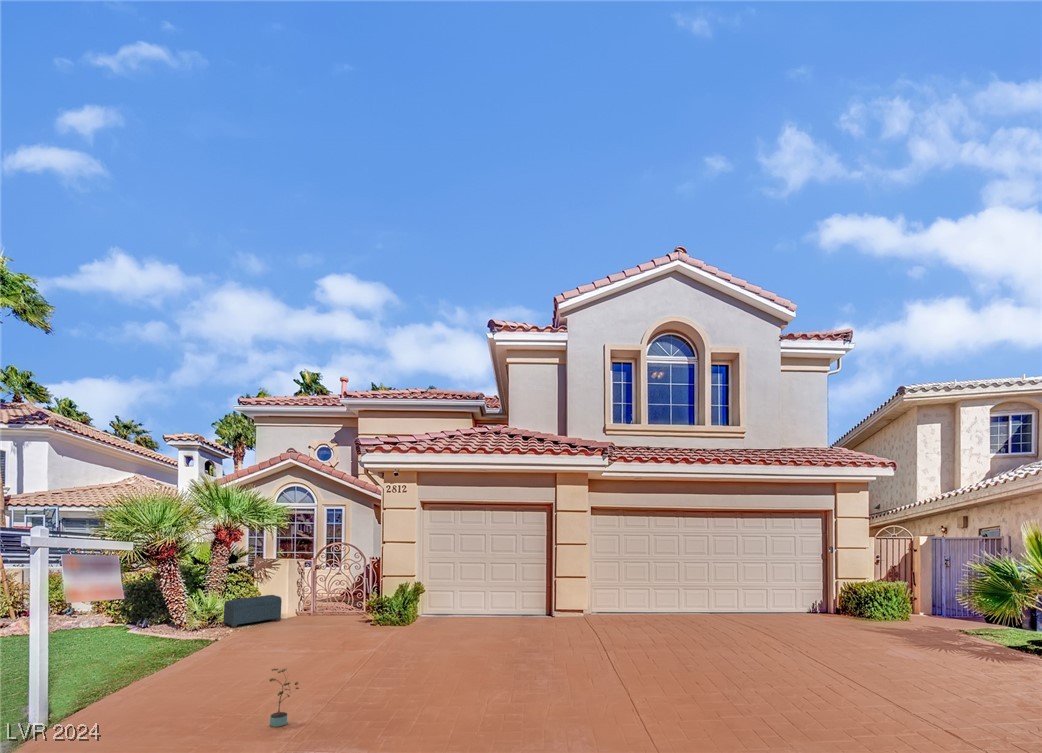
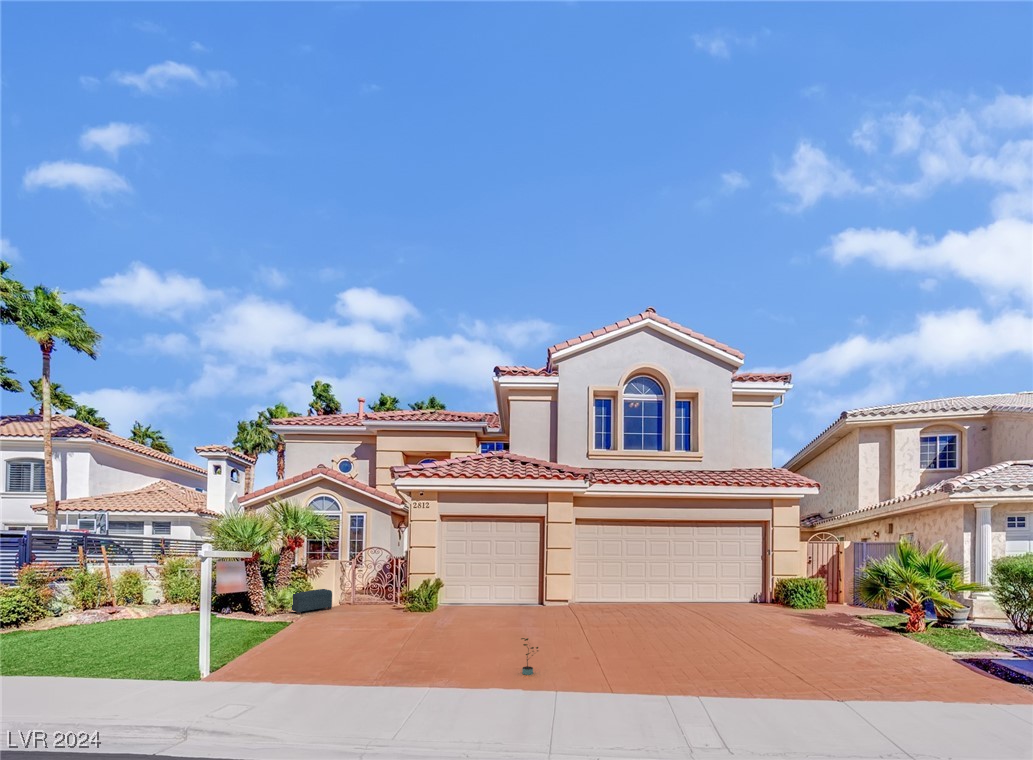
potted plant: present [270,669,299,727] -> present [521,638,538,675]

